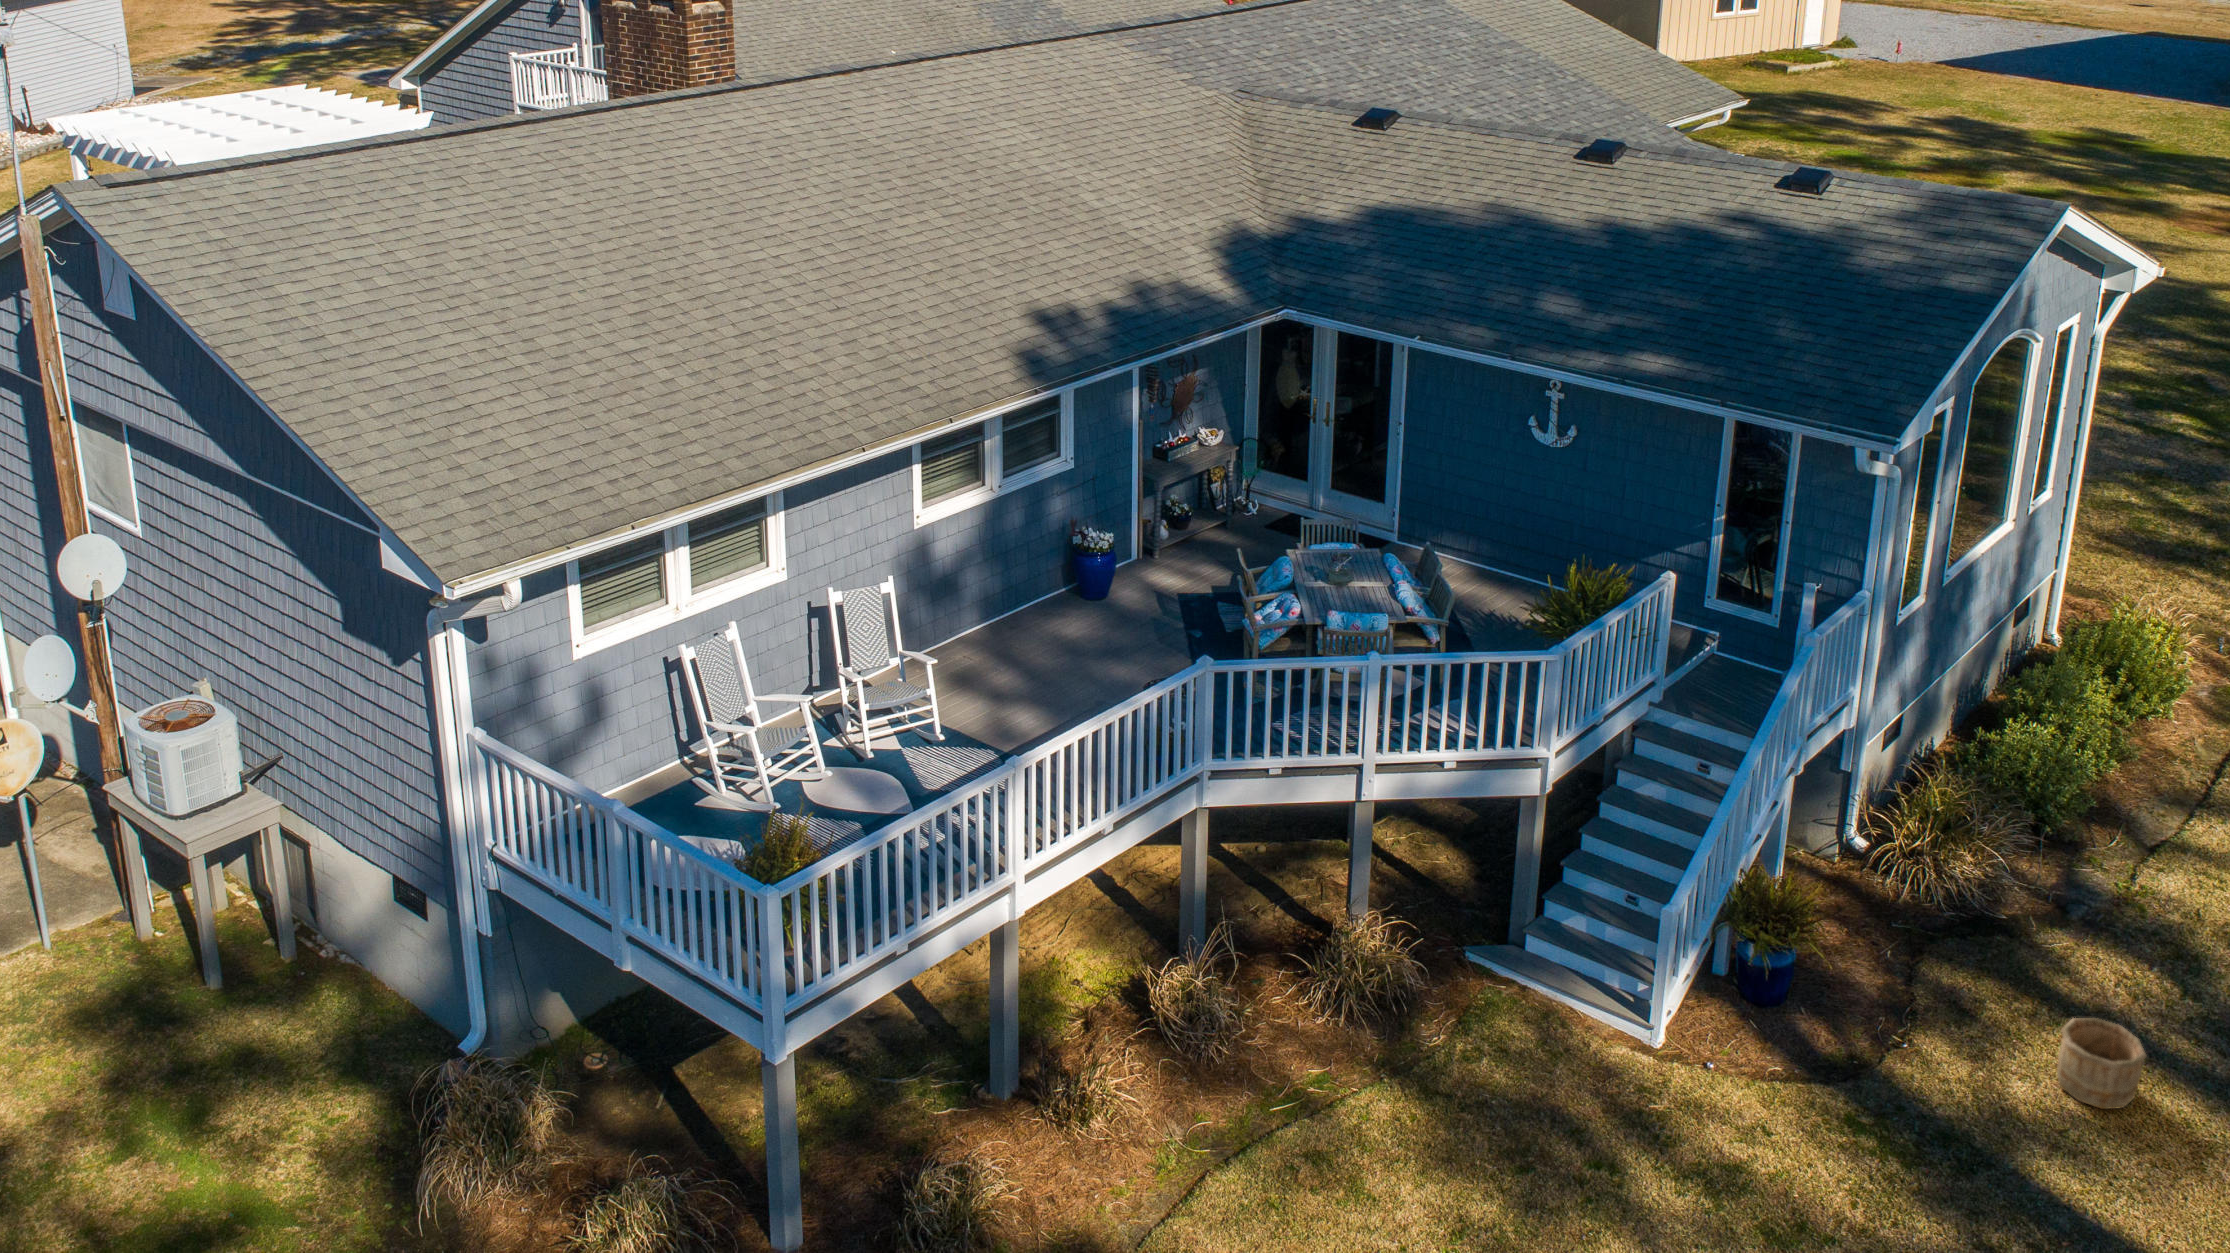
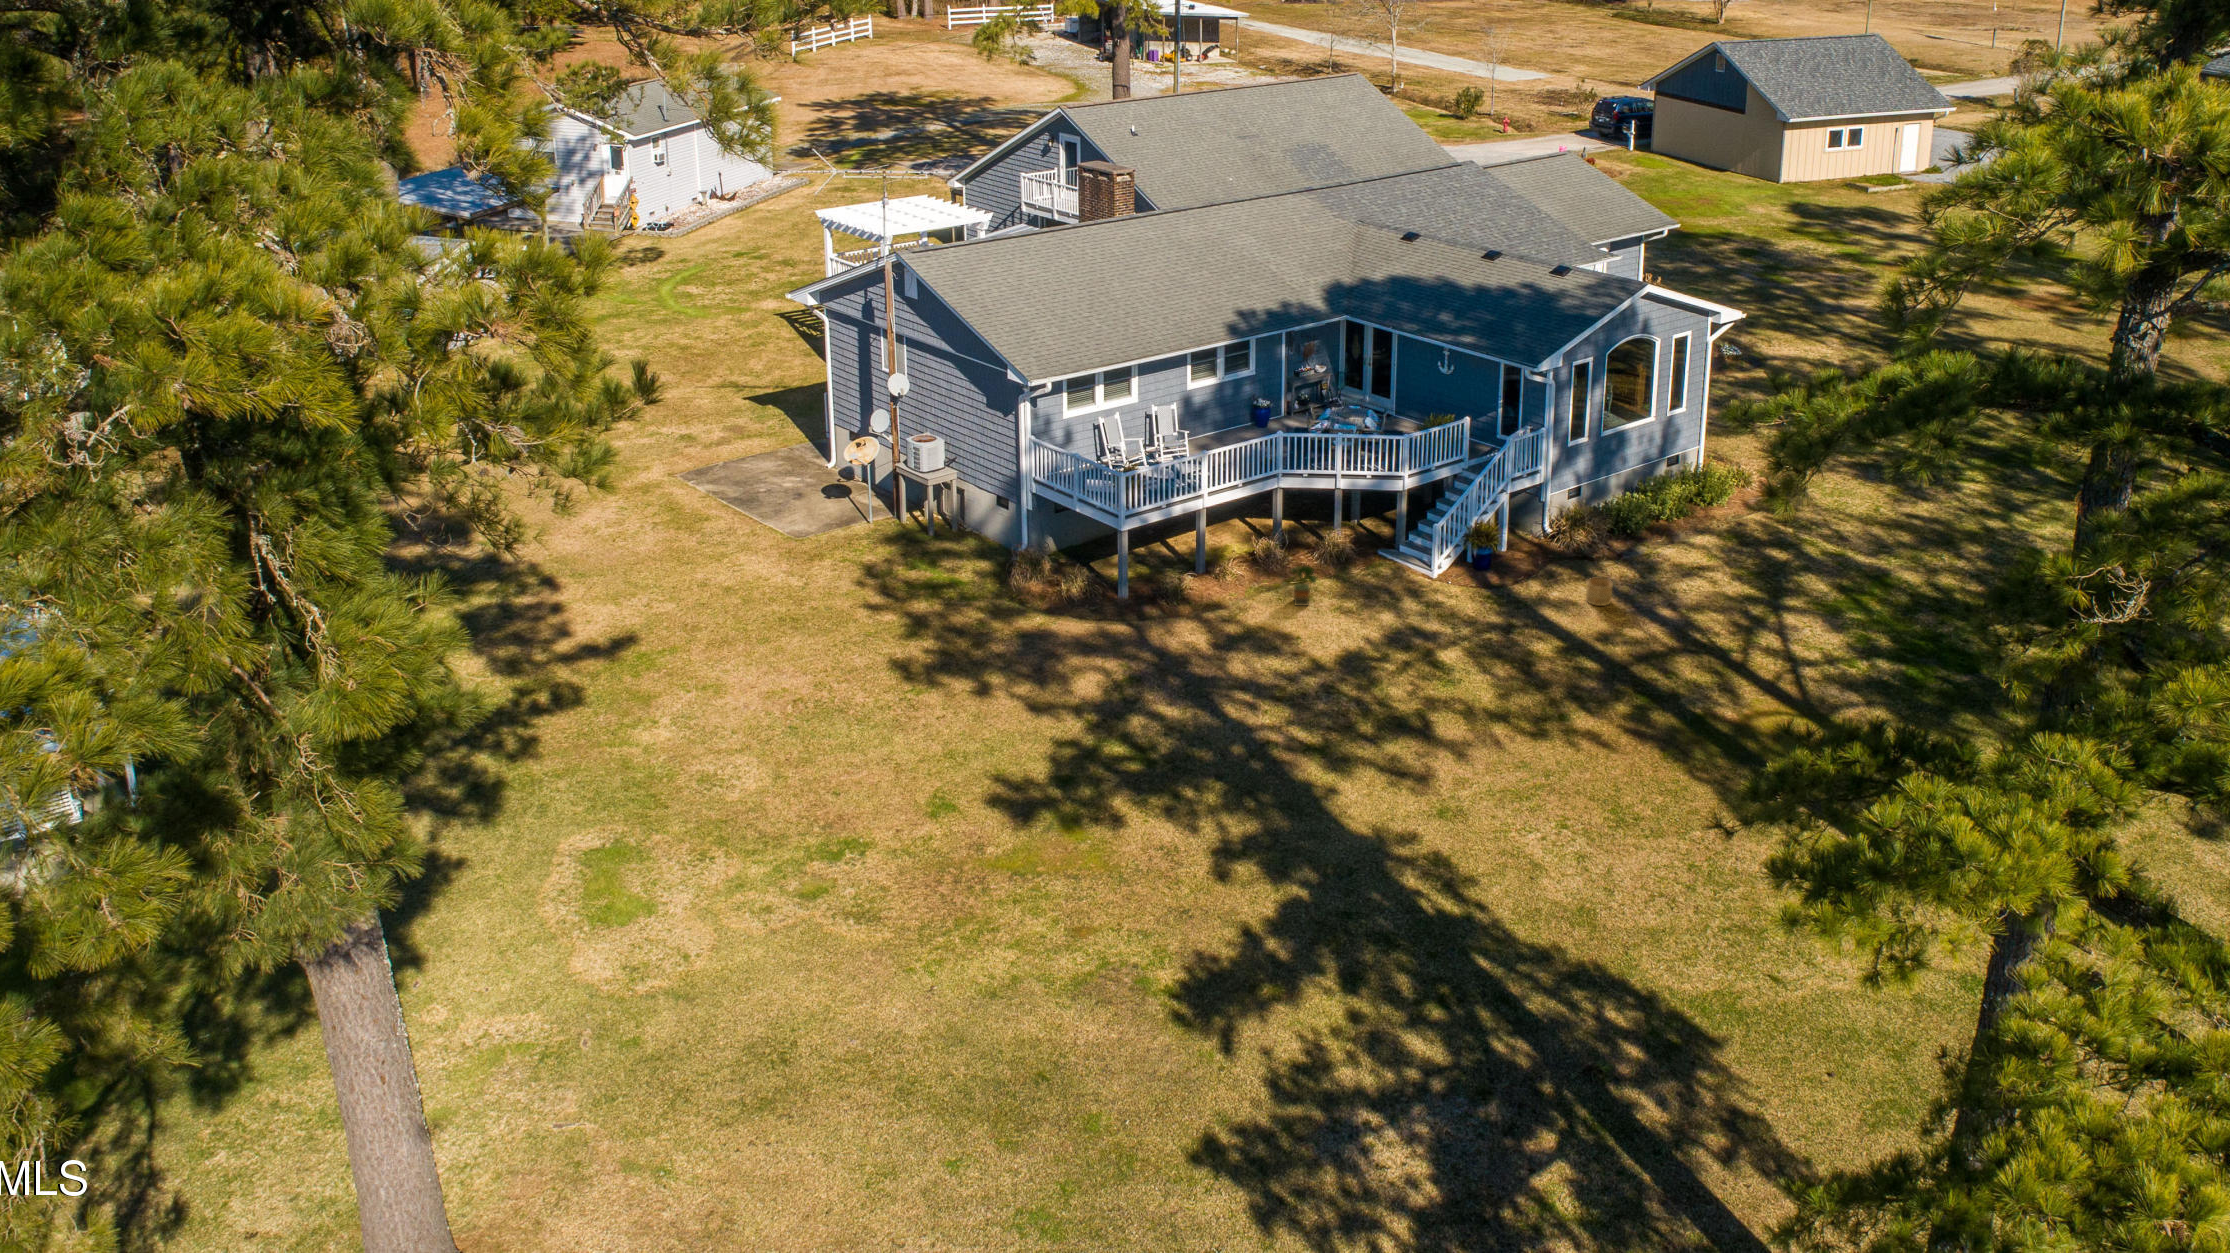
potted tree: none [1261,1080,1344,1205] -> present [1291,566,1316,606]

